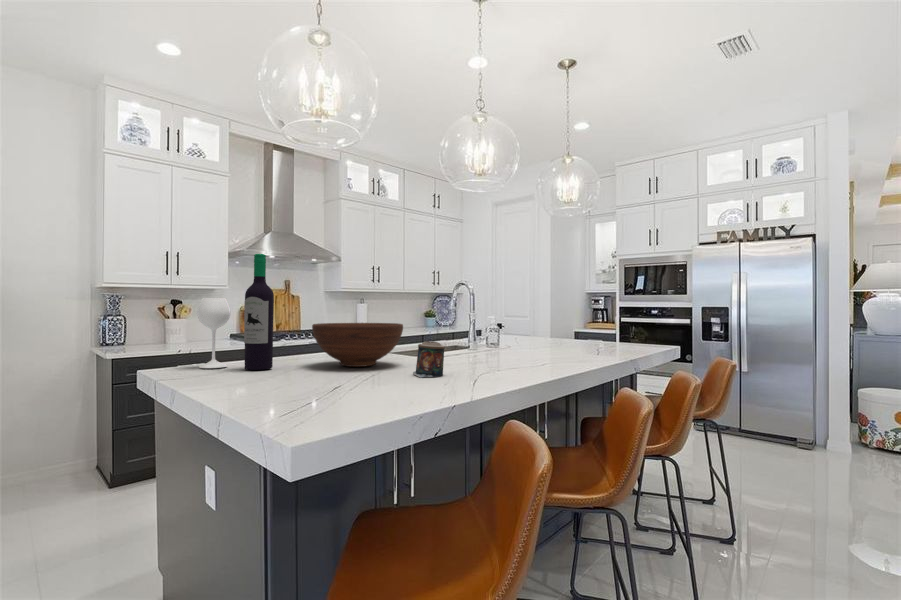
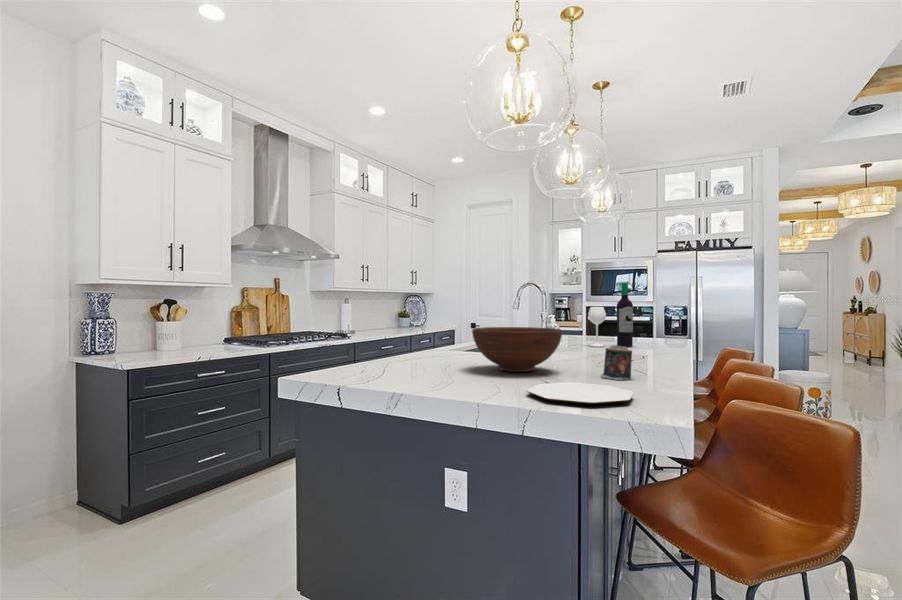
wine bottle: present [197,254,274,370] -> present [588,282,633,347]
plate: none [253,376,362,394] -> present [527,383,634,404]

